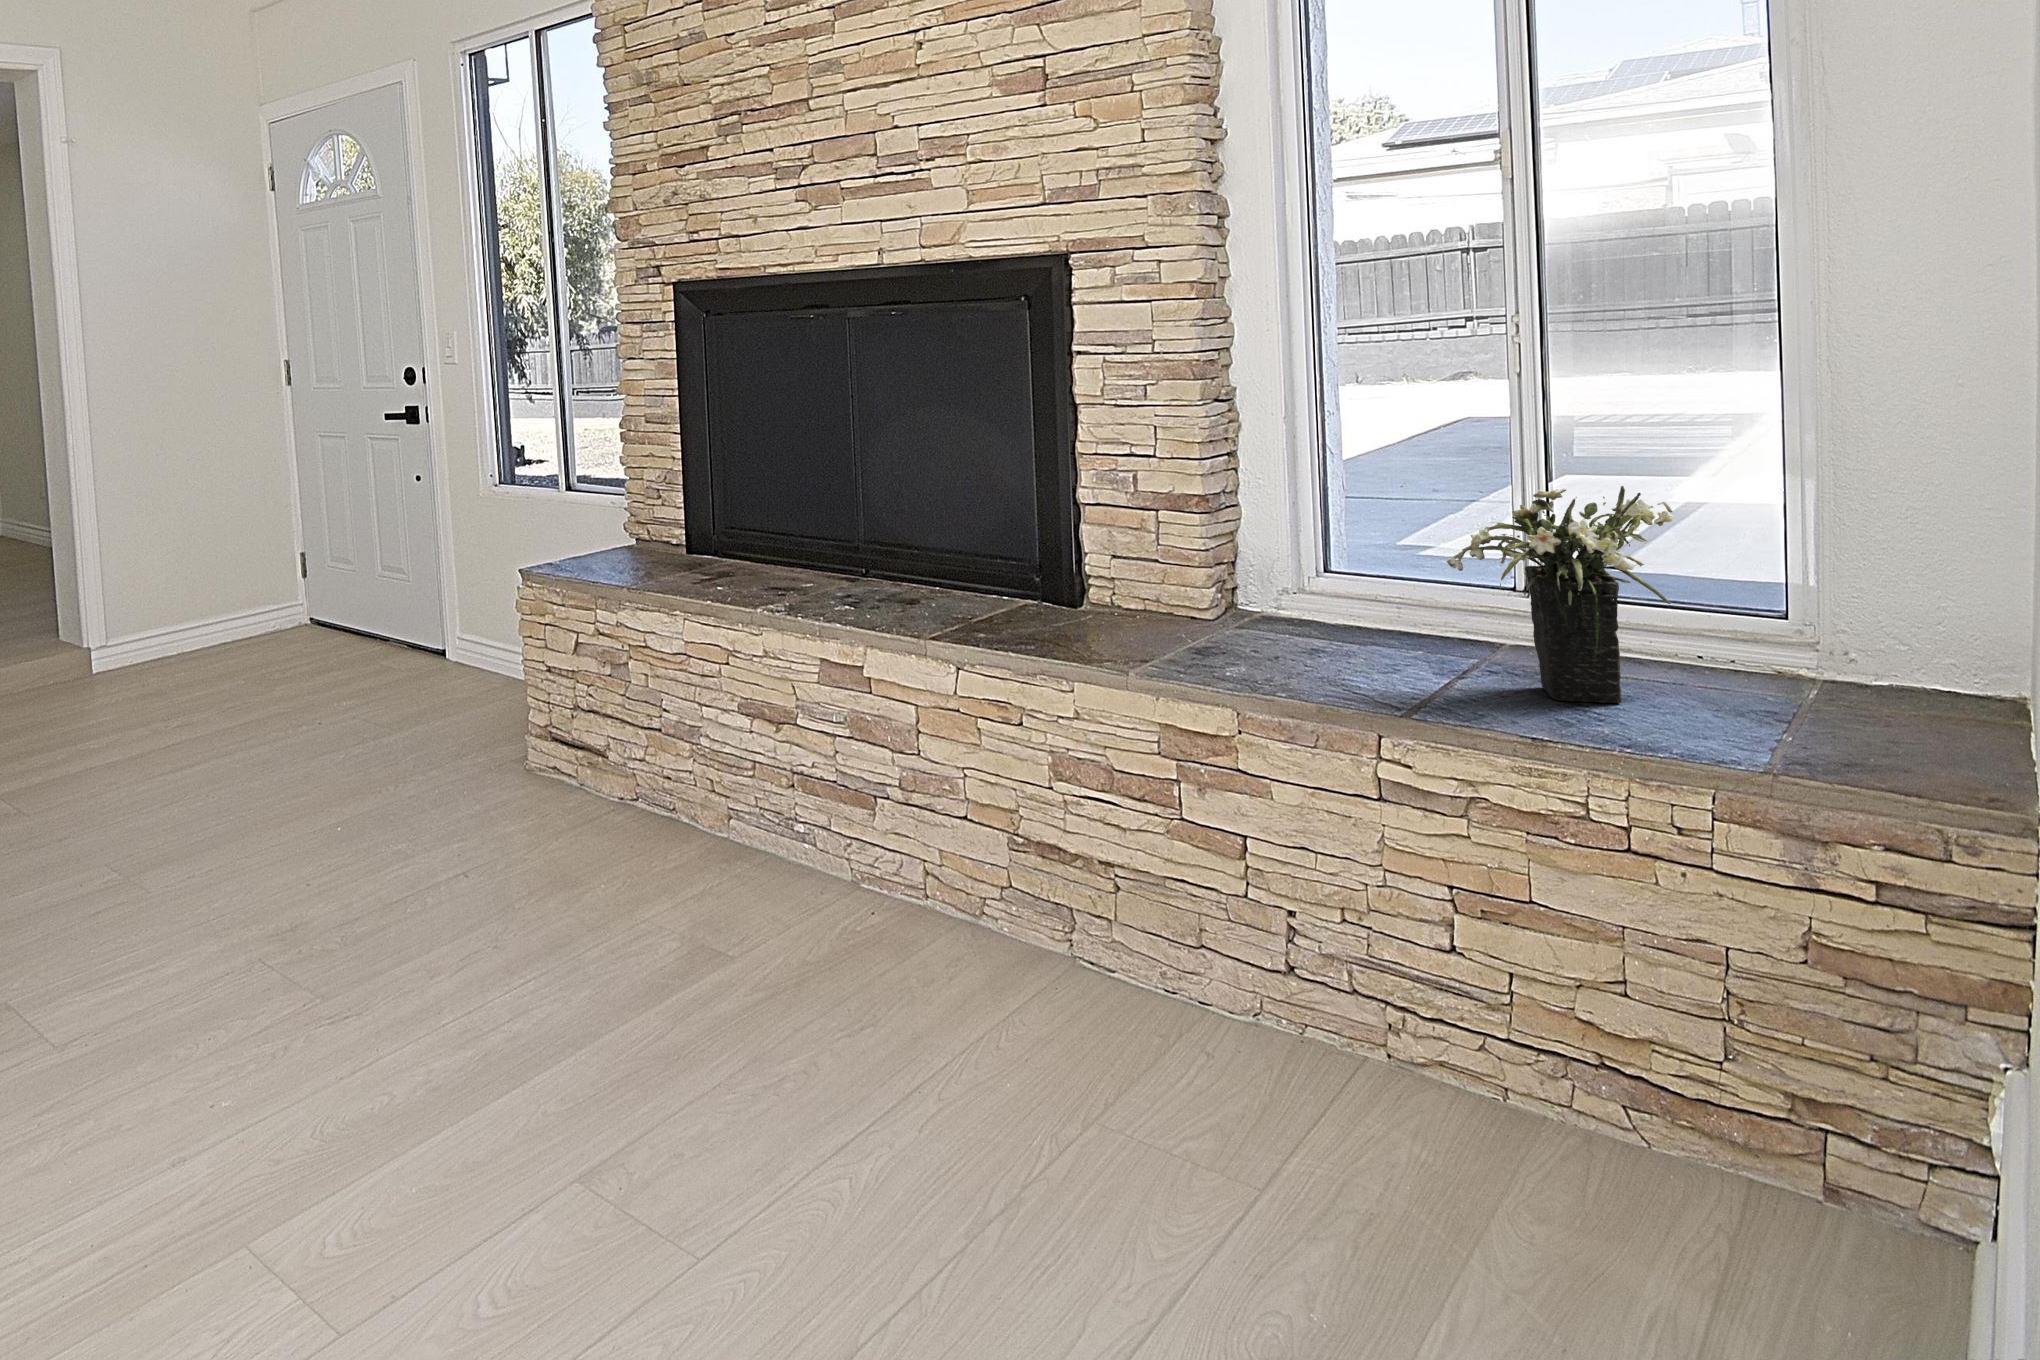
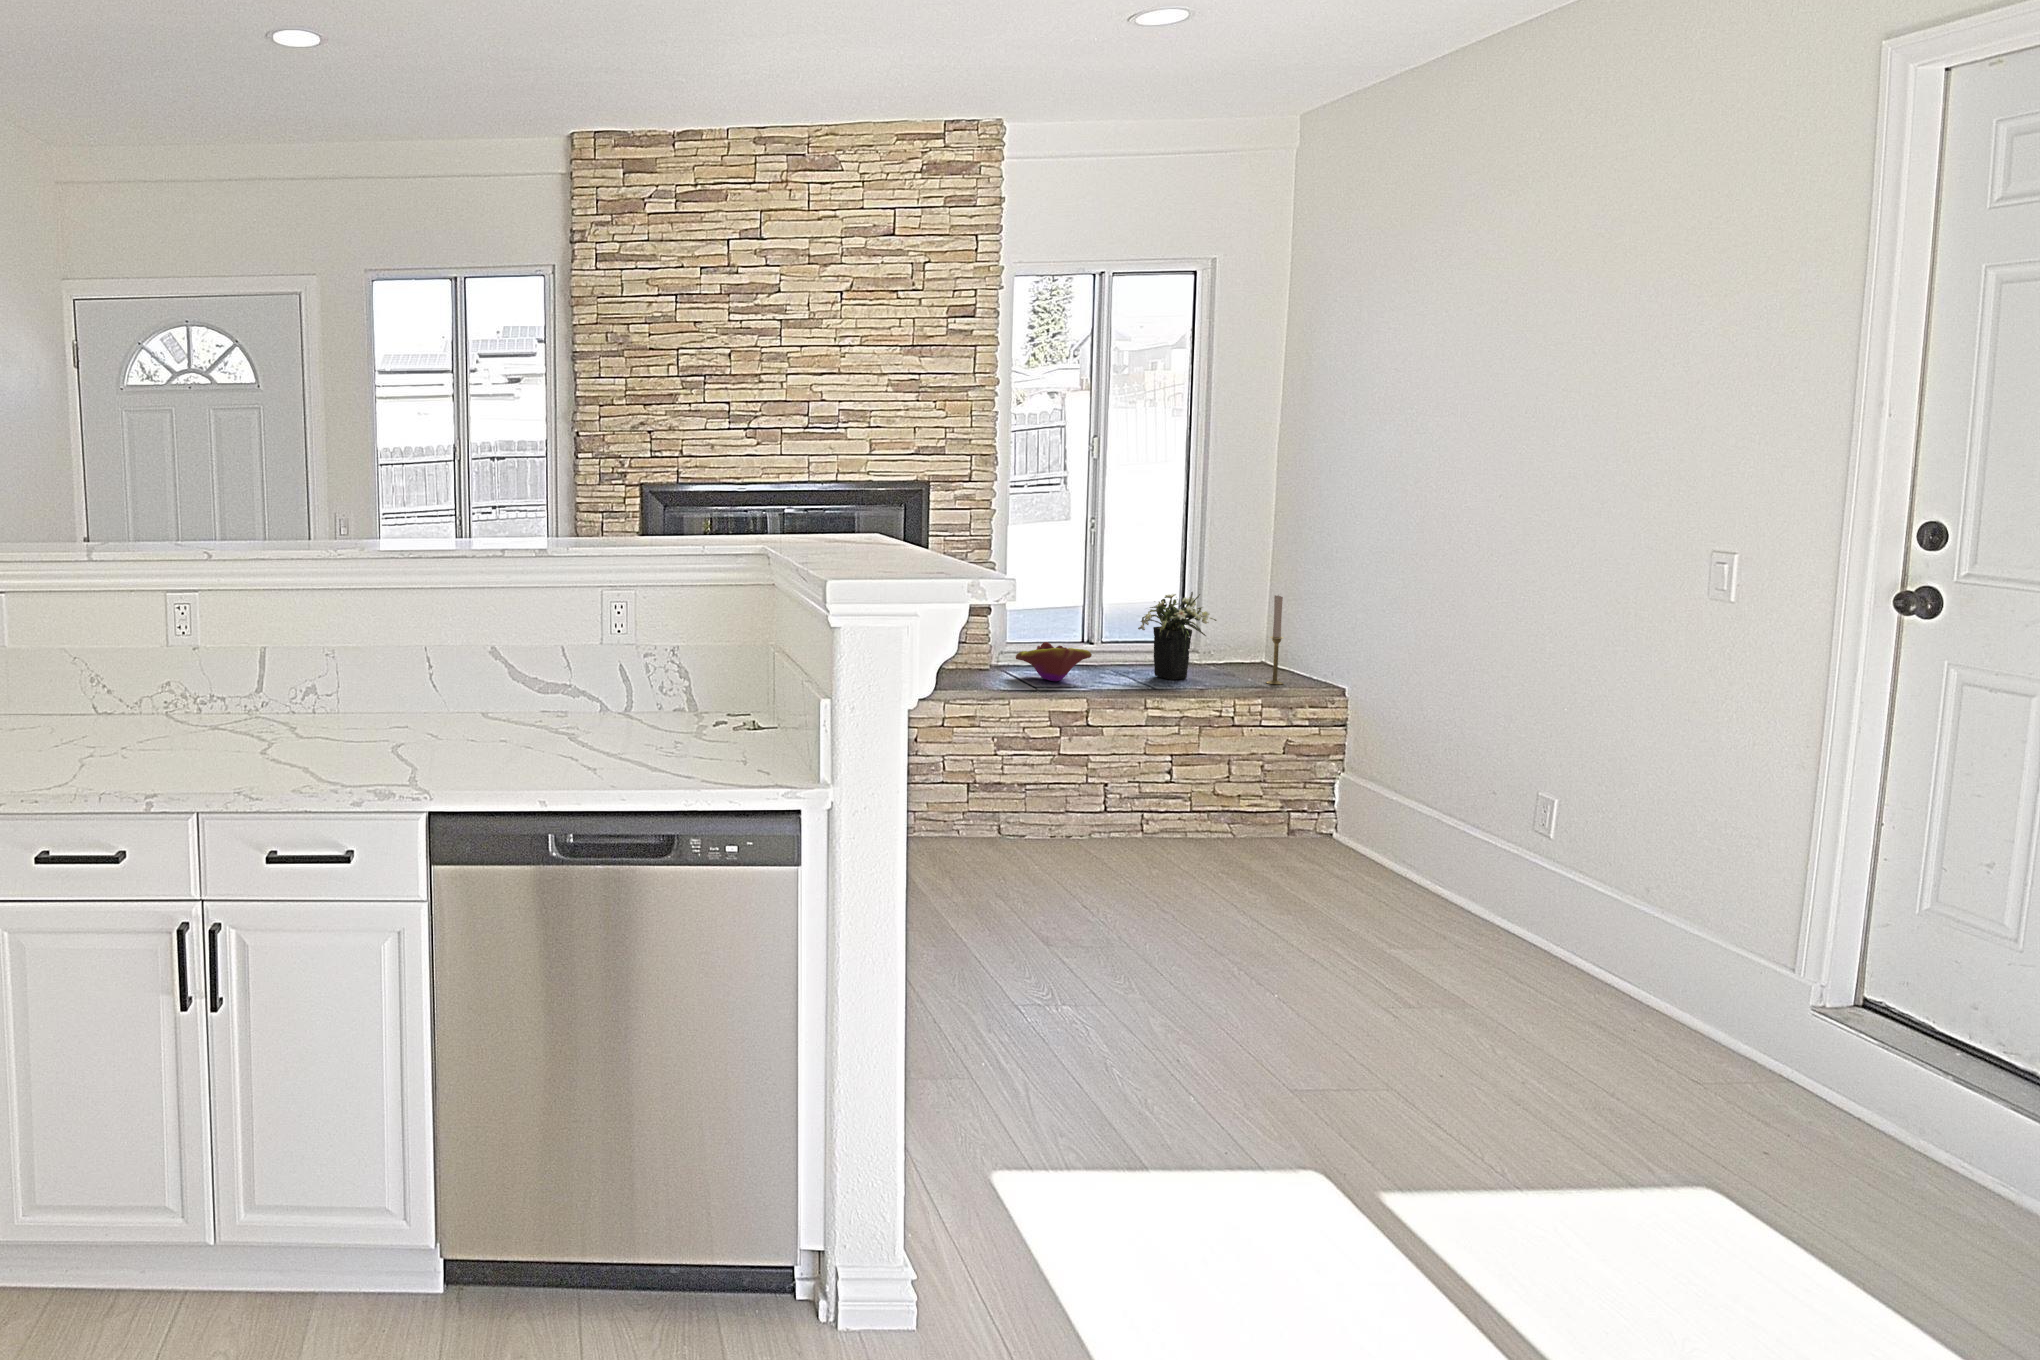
candlestick: none [1834,509,1895,768] -> present [1266,595,1283,684]
decorative bowl: none [1166,574,1337,660] -> present [1016,642,1092,681]

